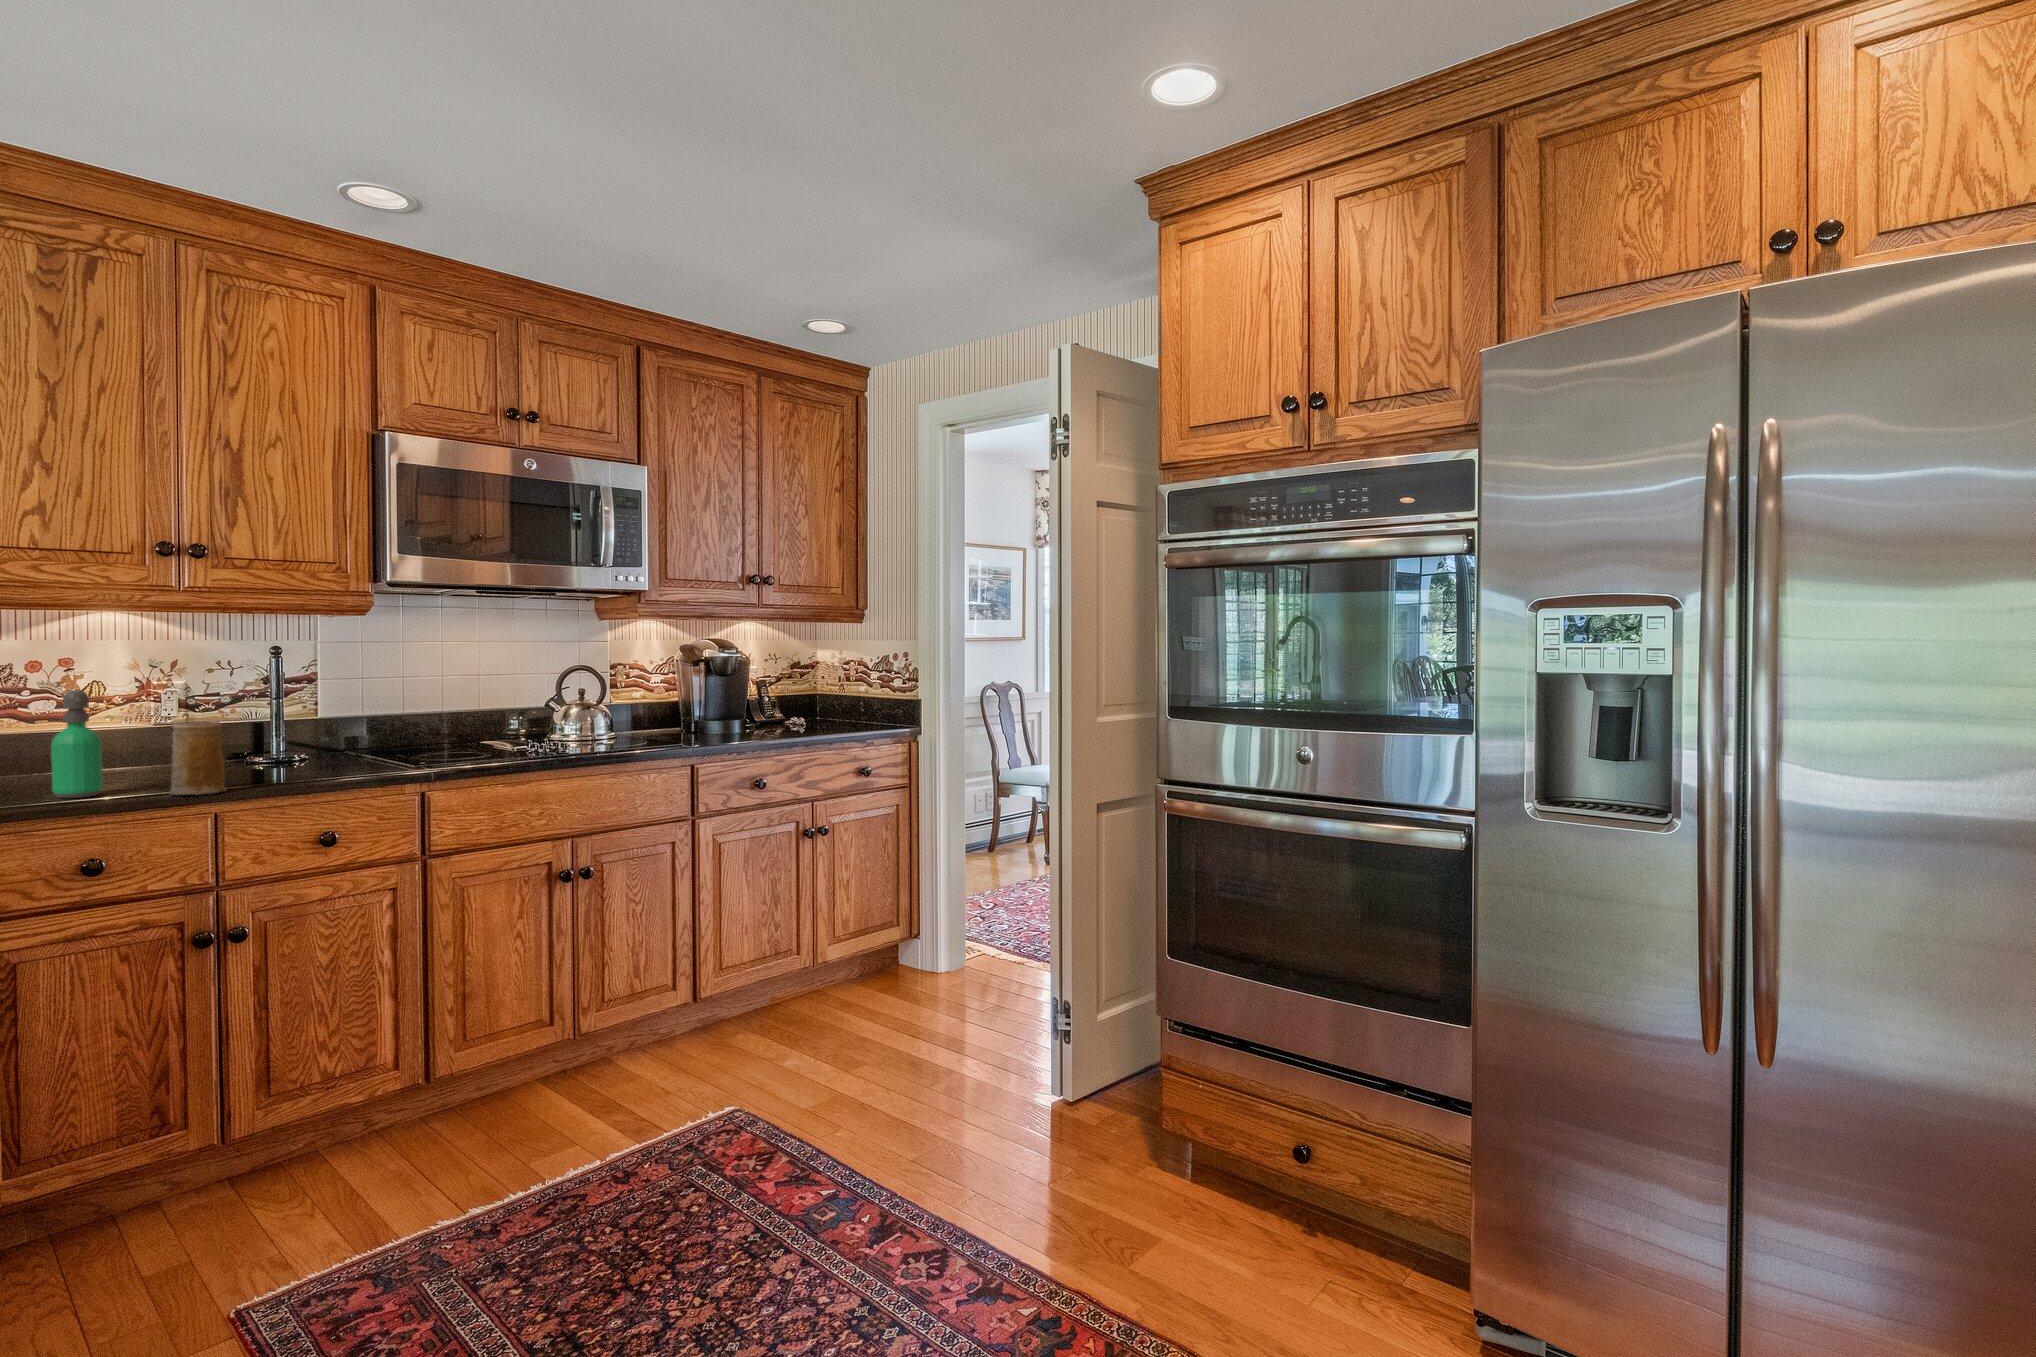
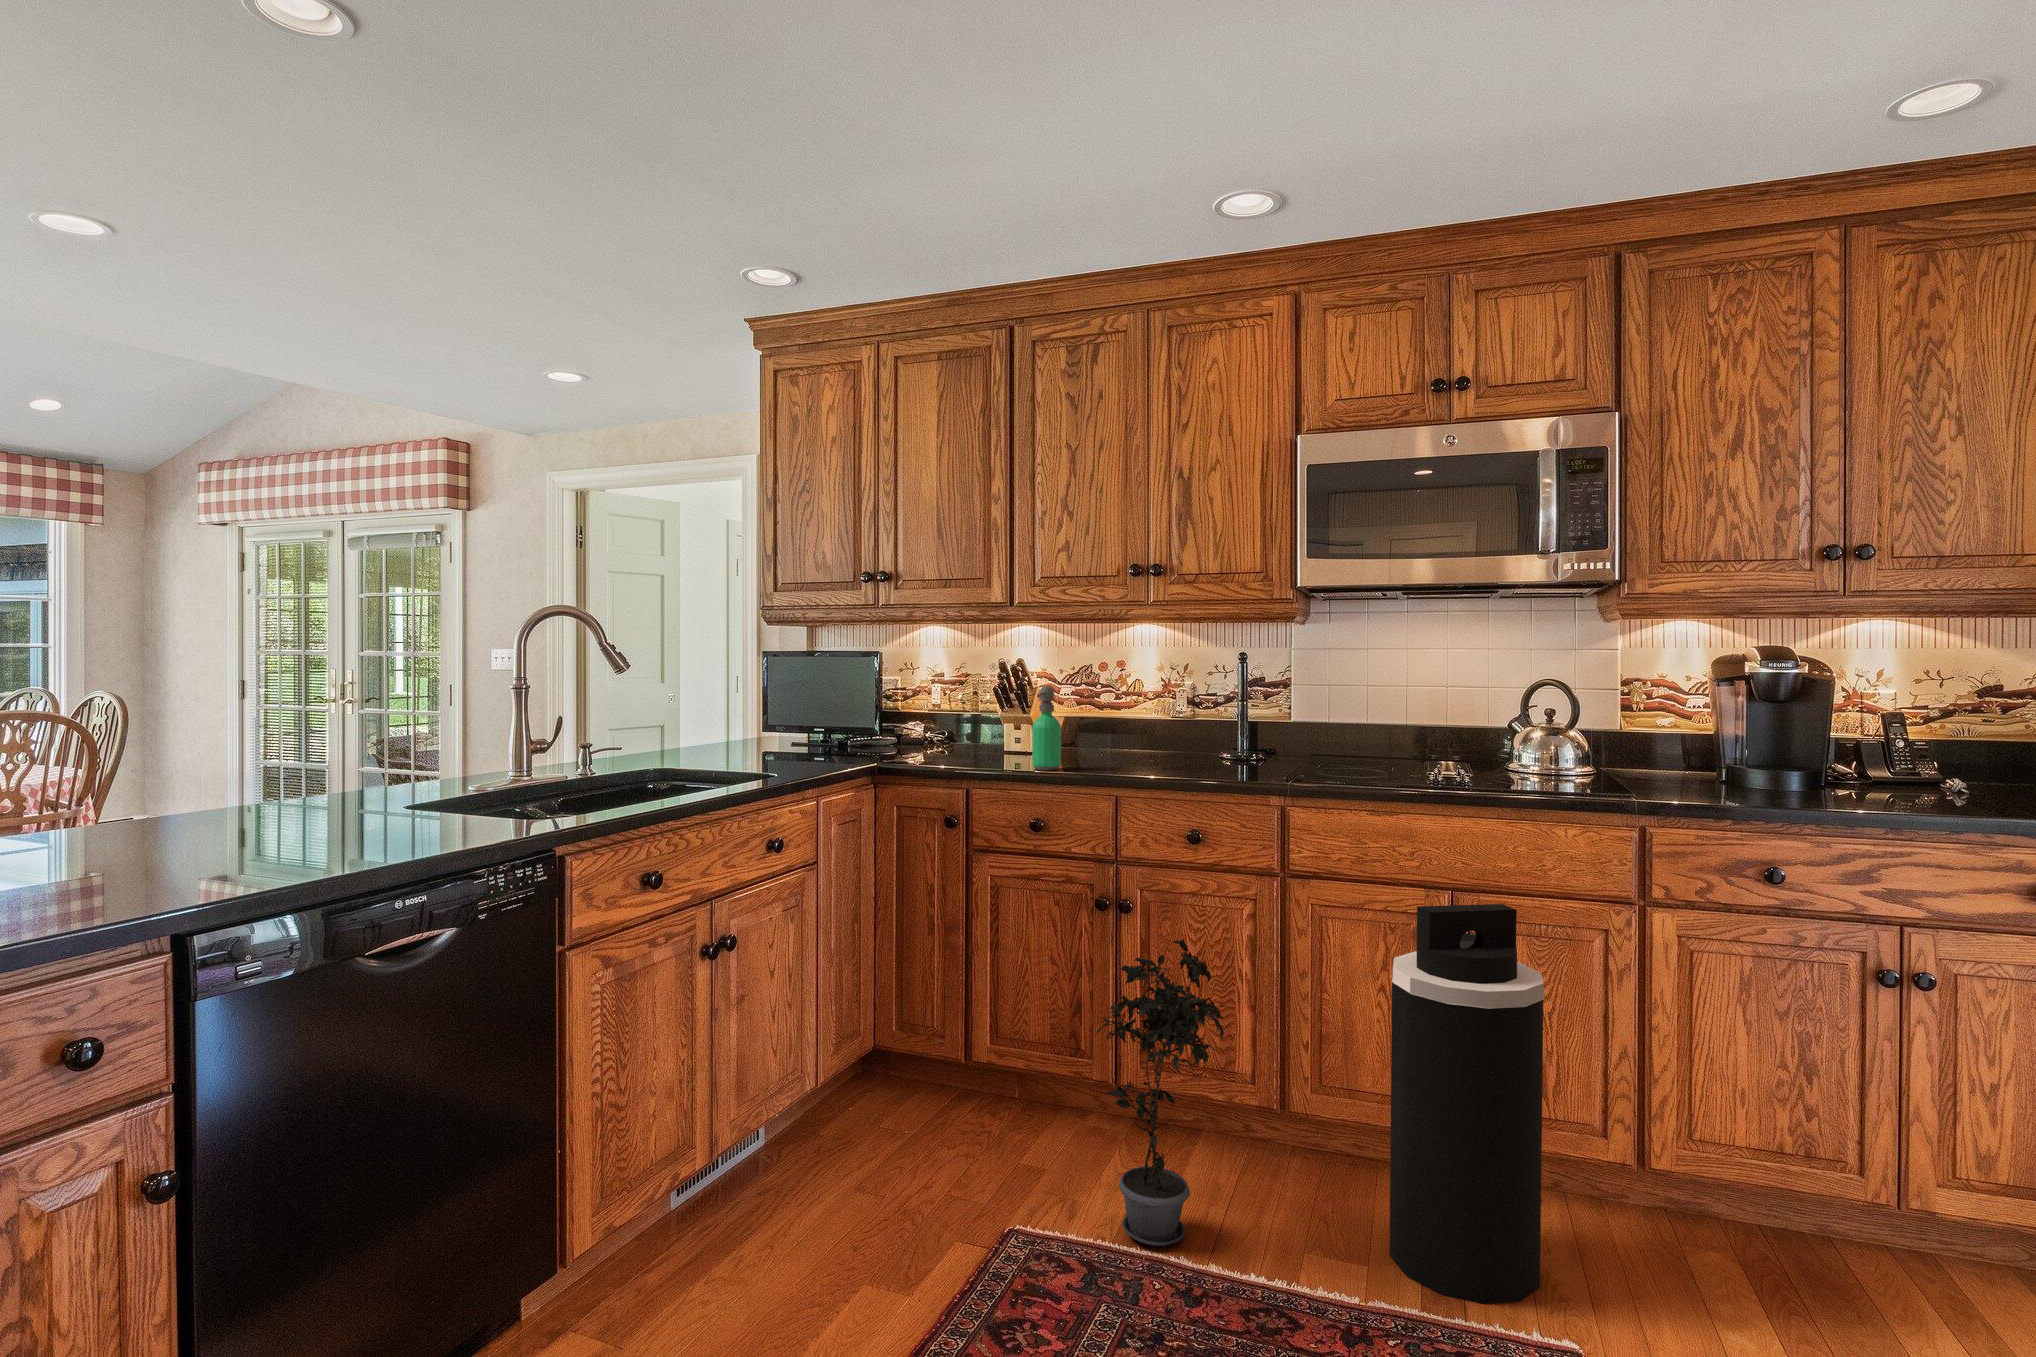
mug: present [169,721,227,795] -> none [1081,716,1120,778]
trash can: none [583,836,696,1137] -> present [1389,904,1544,1304]
potted plant: none [323,931,515,1240] -> present [1096,940,1225,1247]

